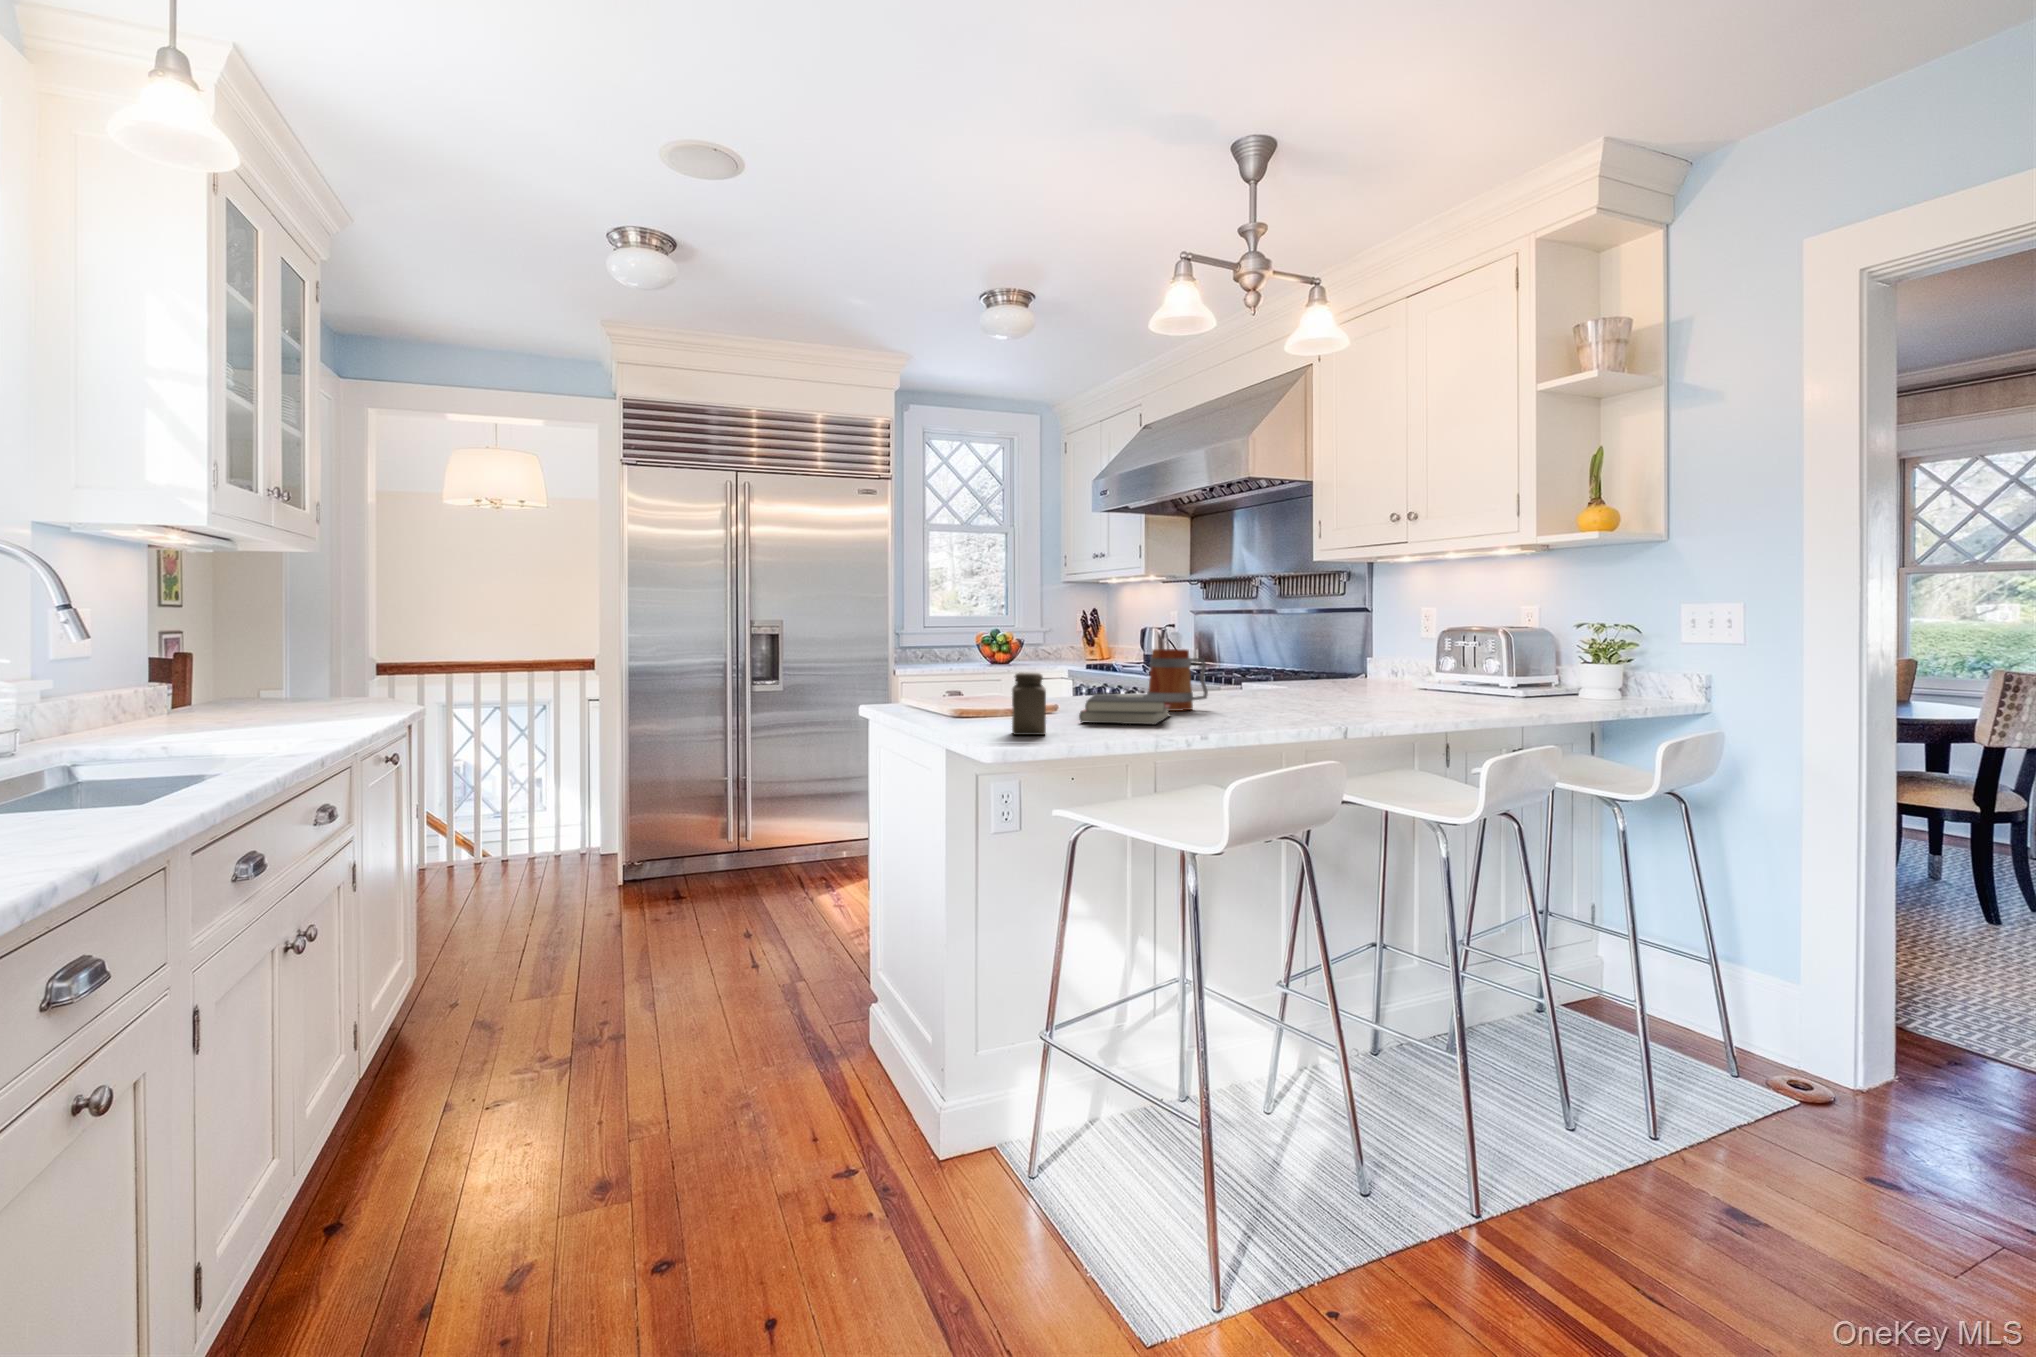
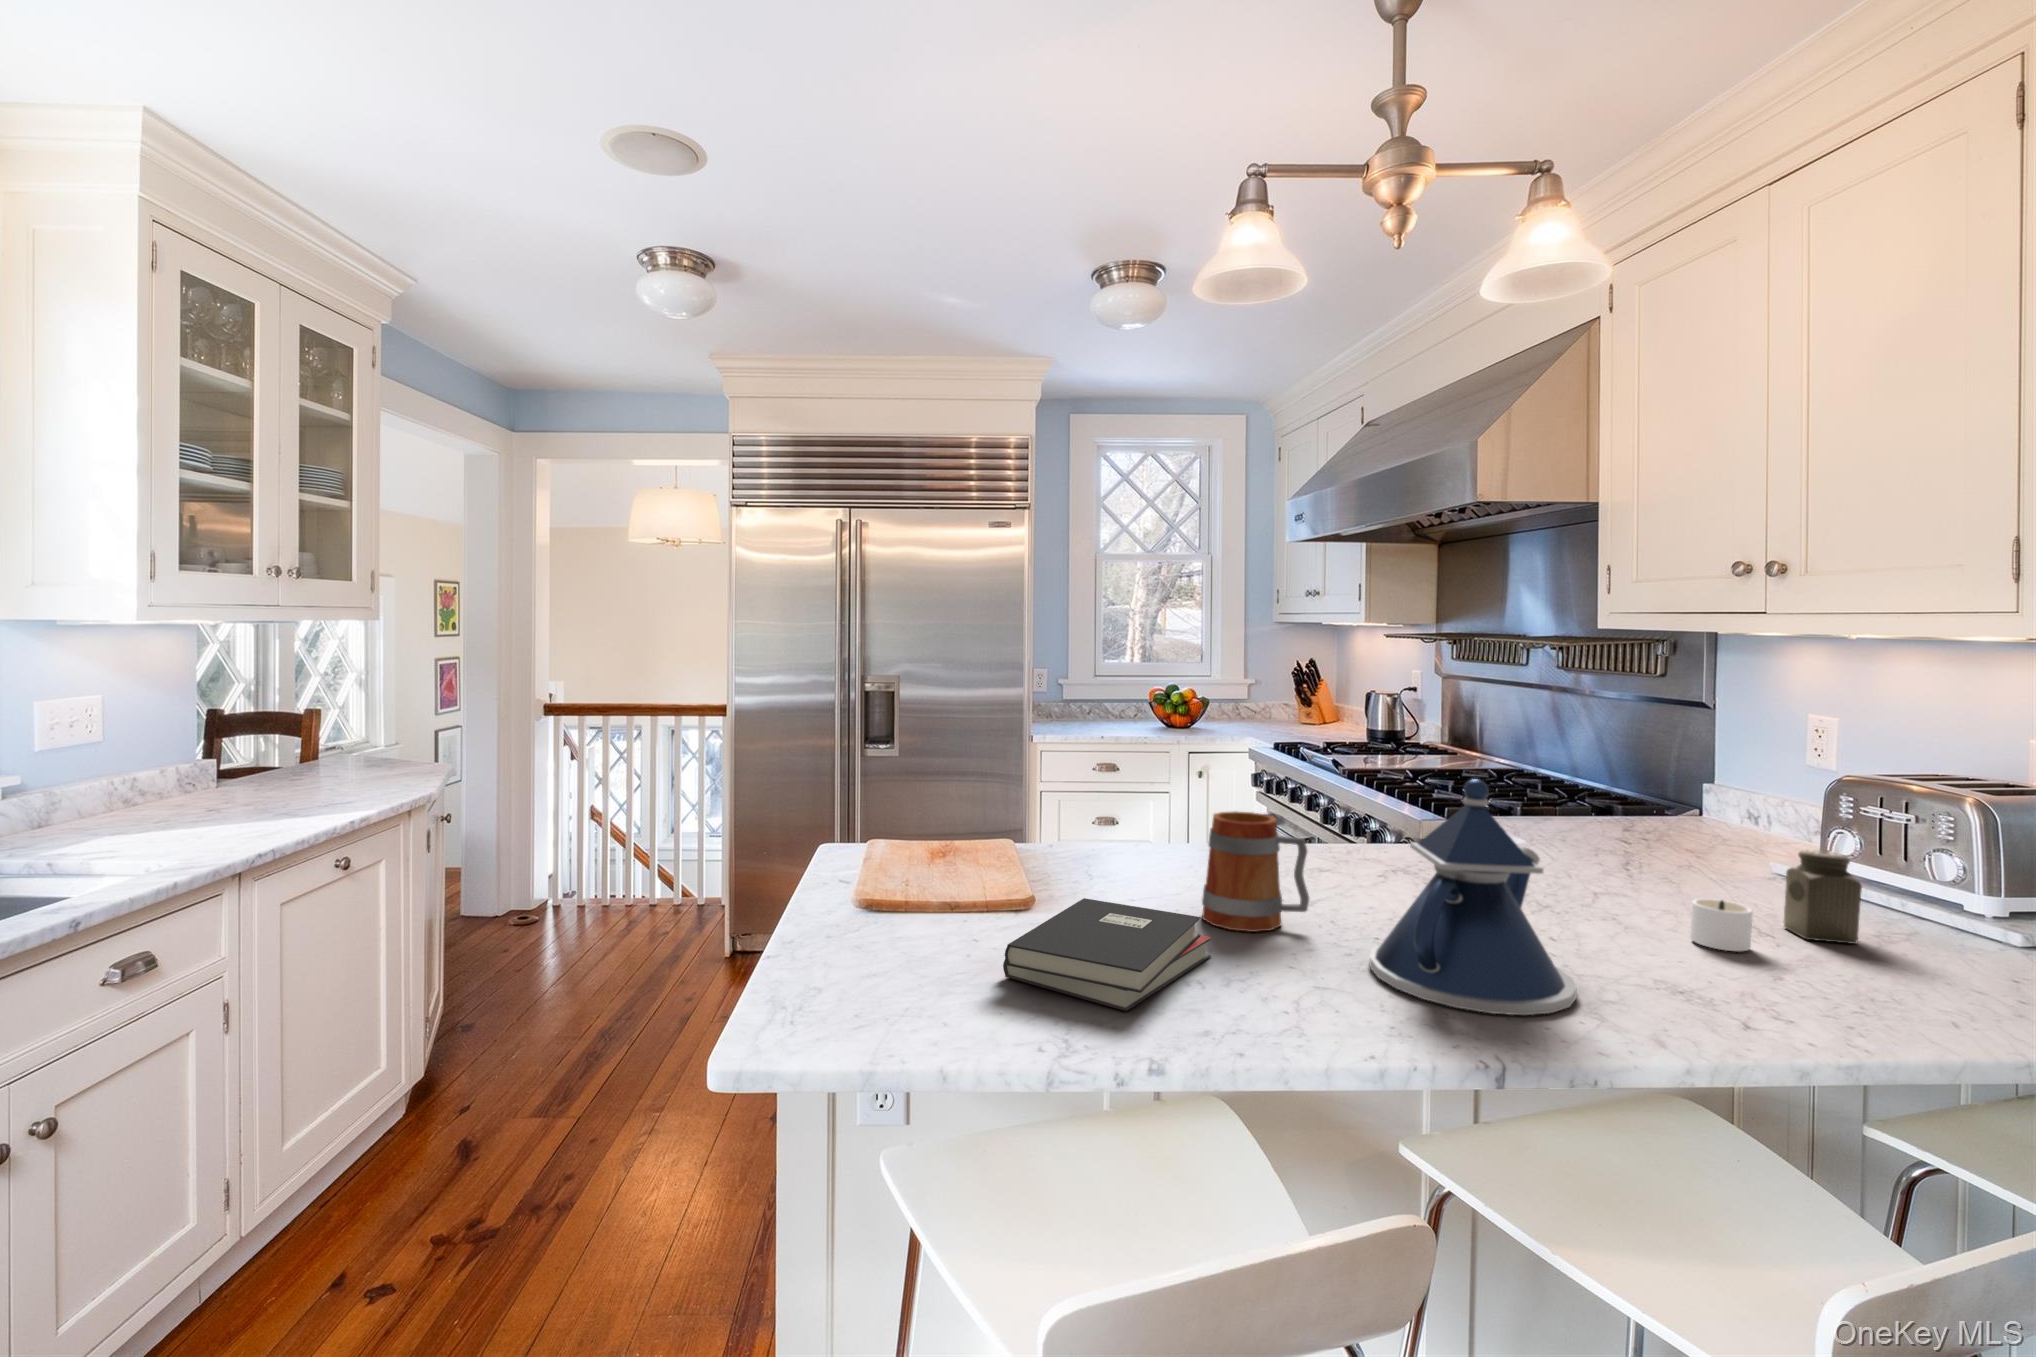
teapot: none [1248,611,1348,718] -> present [1369,779,1577,1015]
salt shaker: present [1012,672,1046,735] -> present [1784,849,1862,944]
candle: none [1386,681,1421,705] -> present [1690,899,1753,951]

